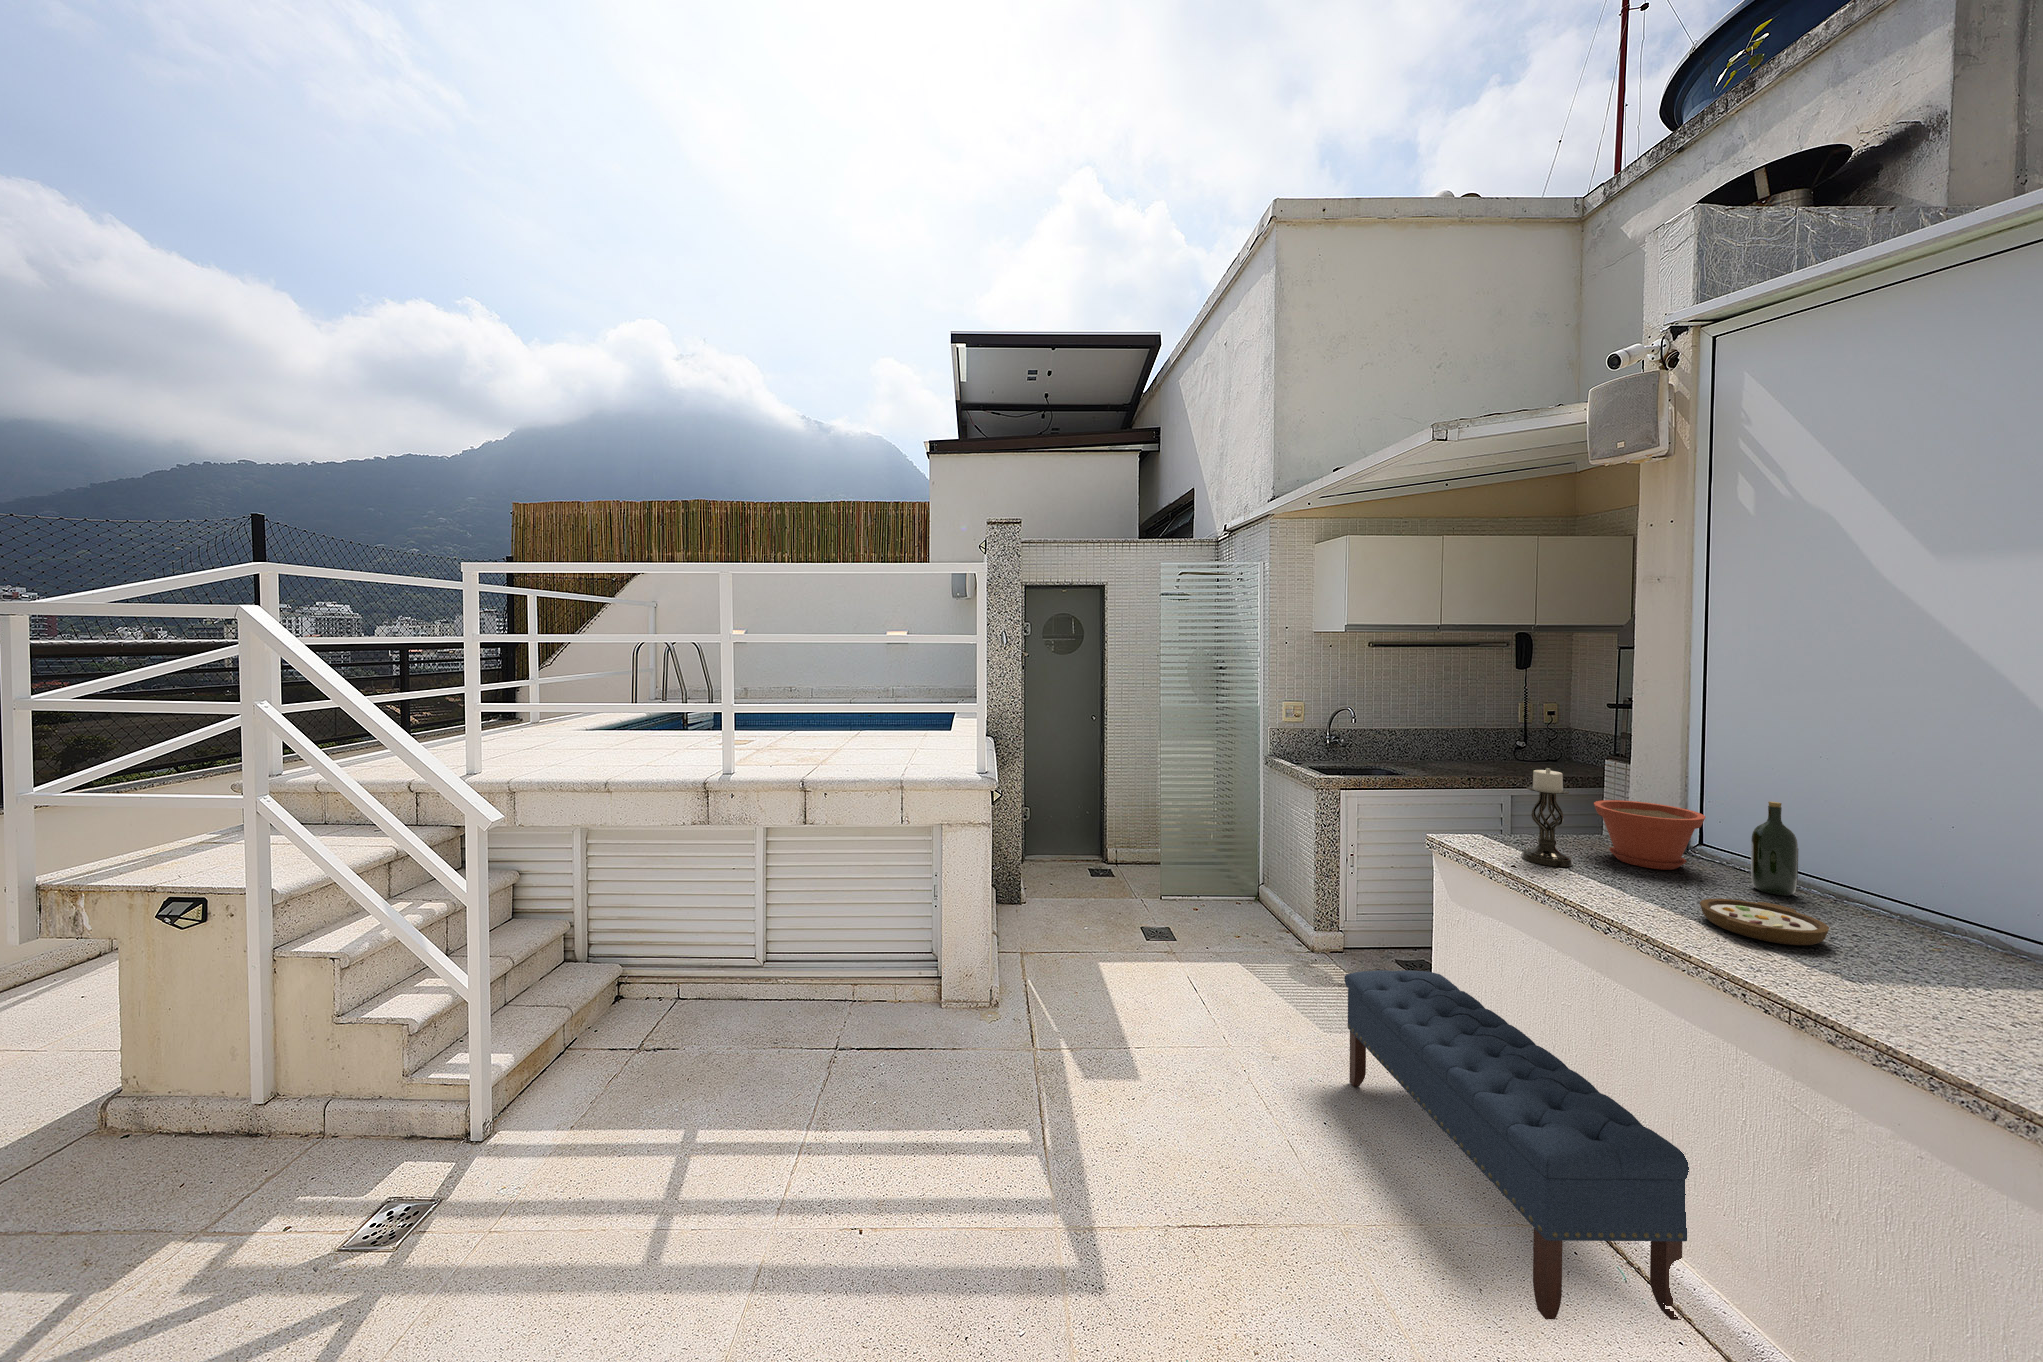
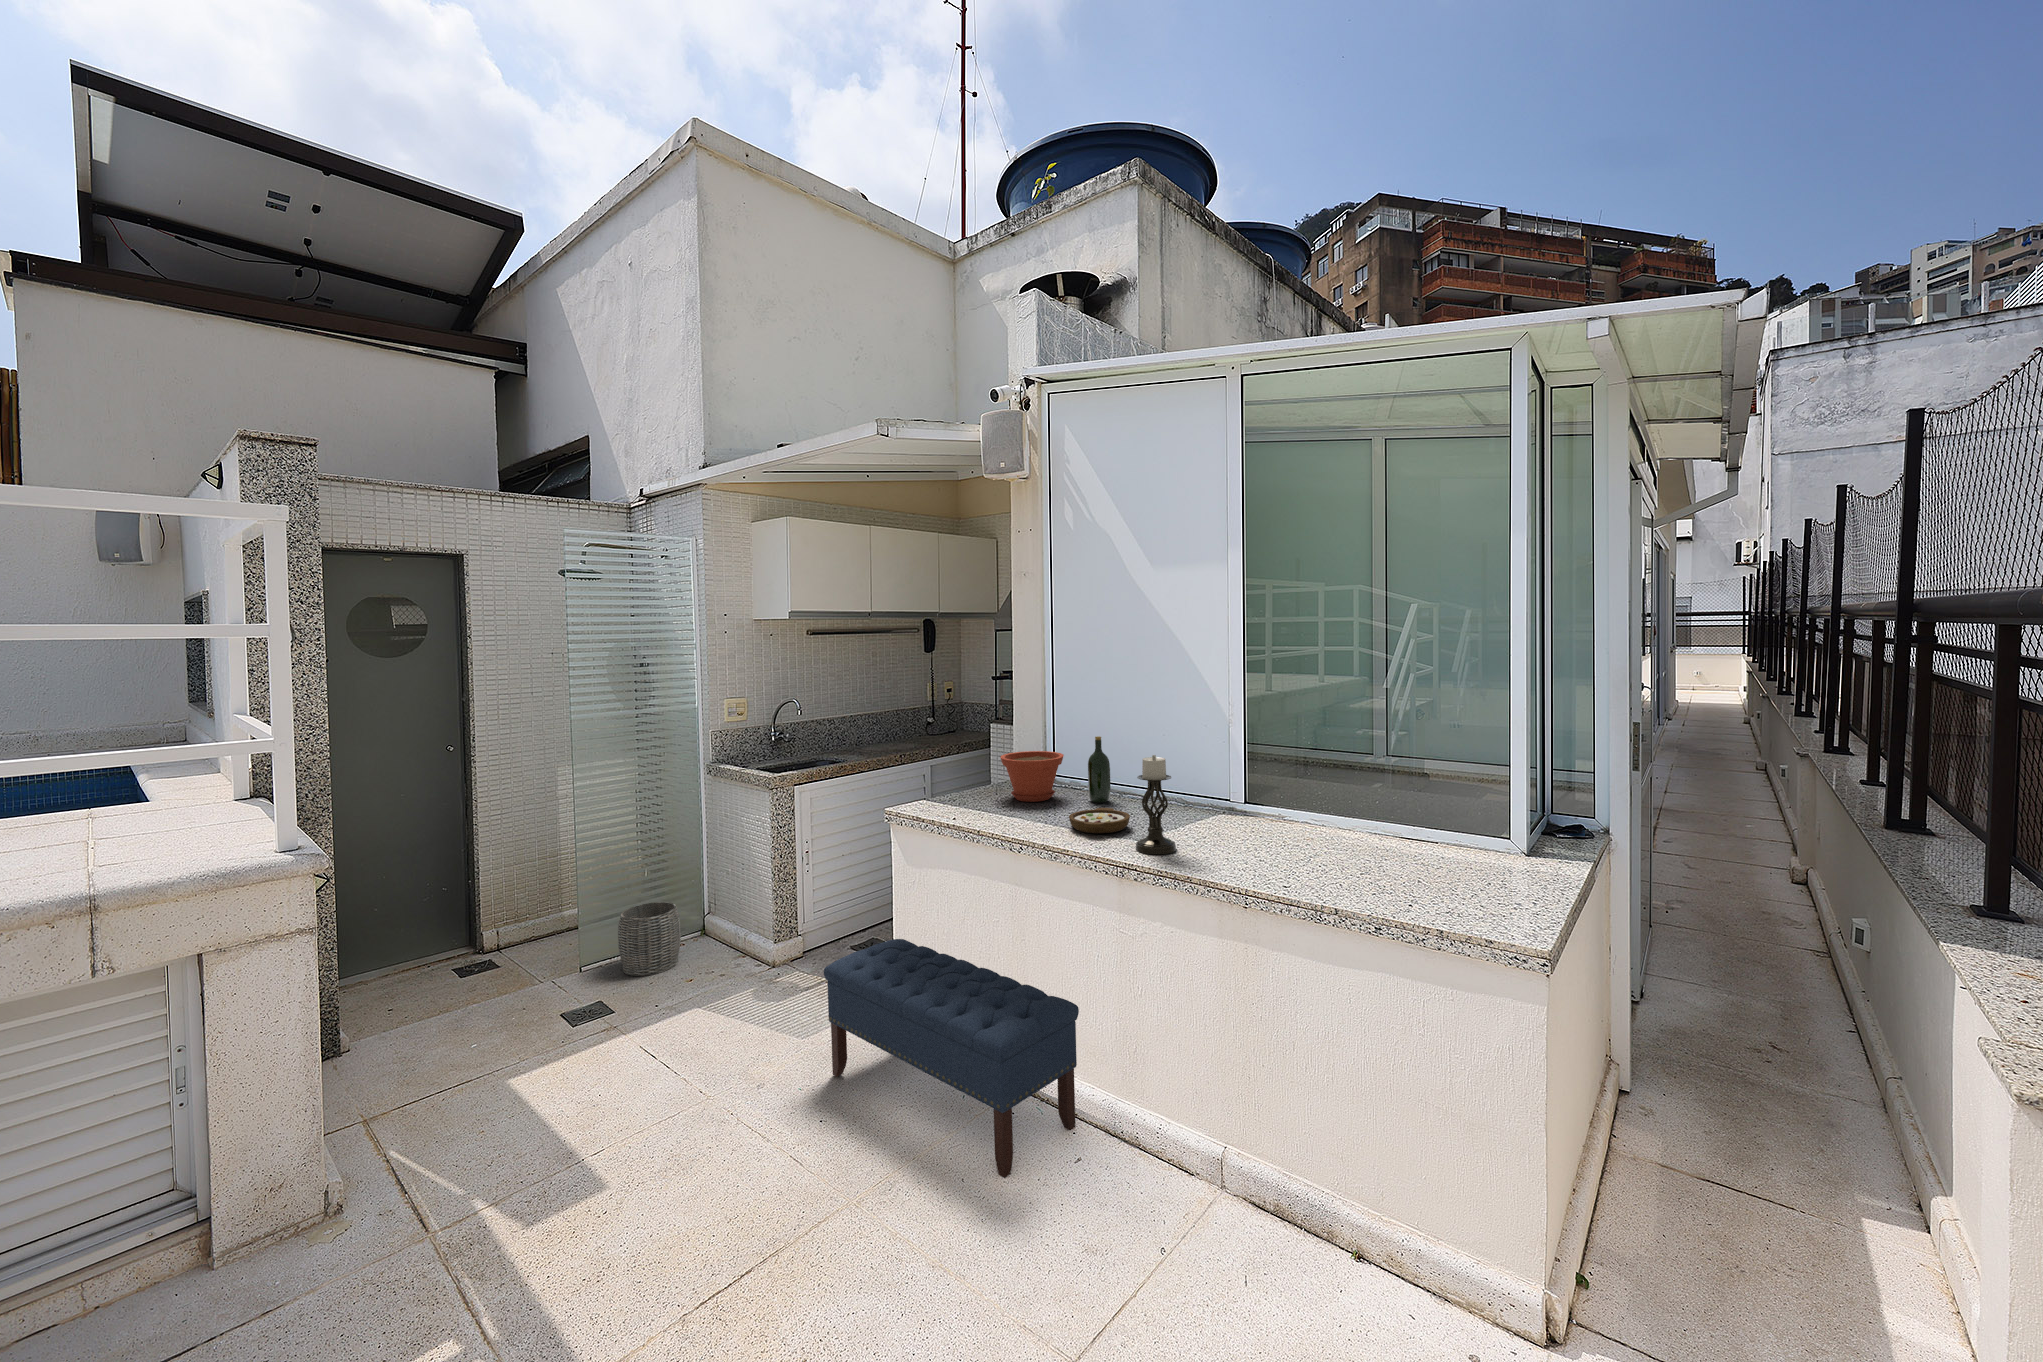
candle holder: present [1521,768,1573,867] -> present [1136,755,1176,854]
woven basket: none [1187,861,1236,922] -> present [618,902,681,976]

